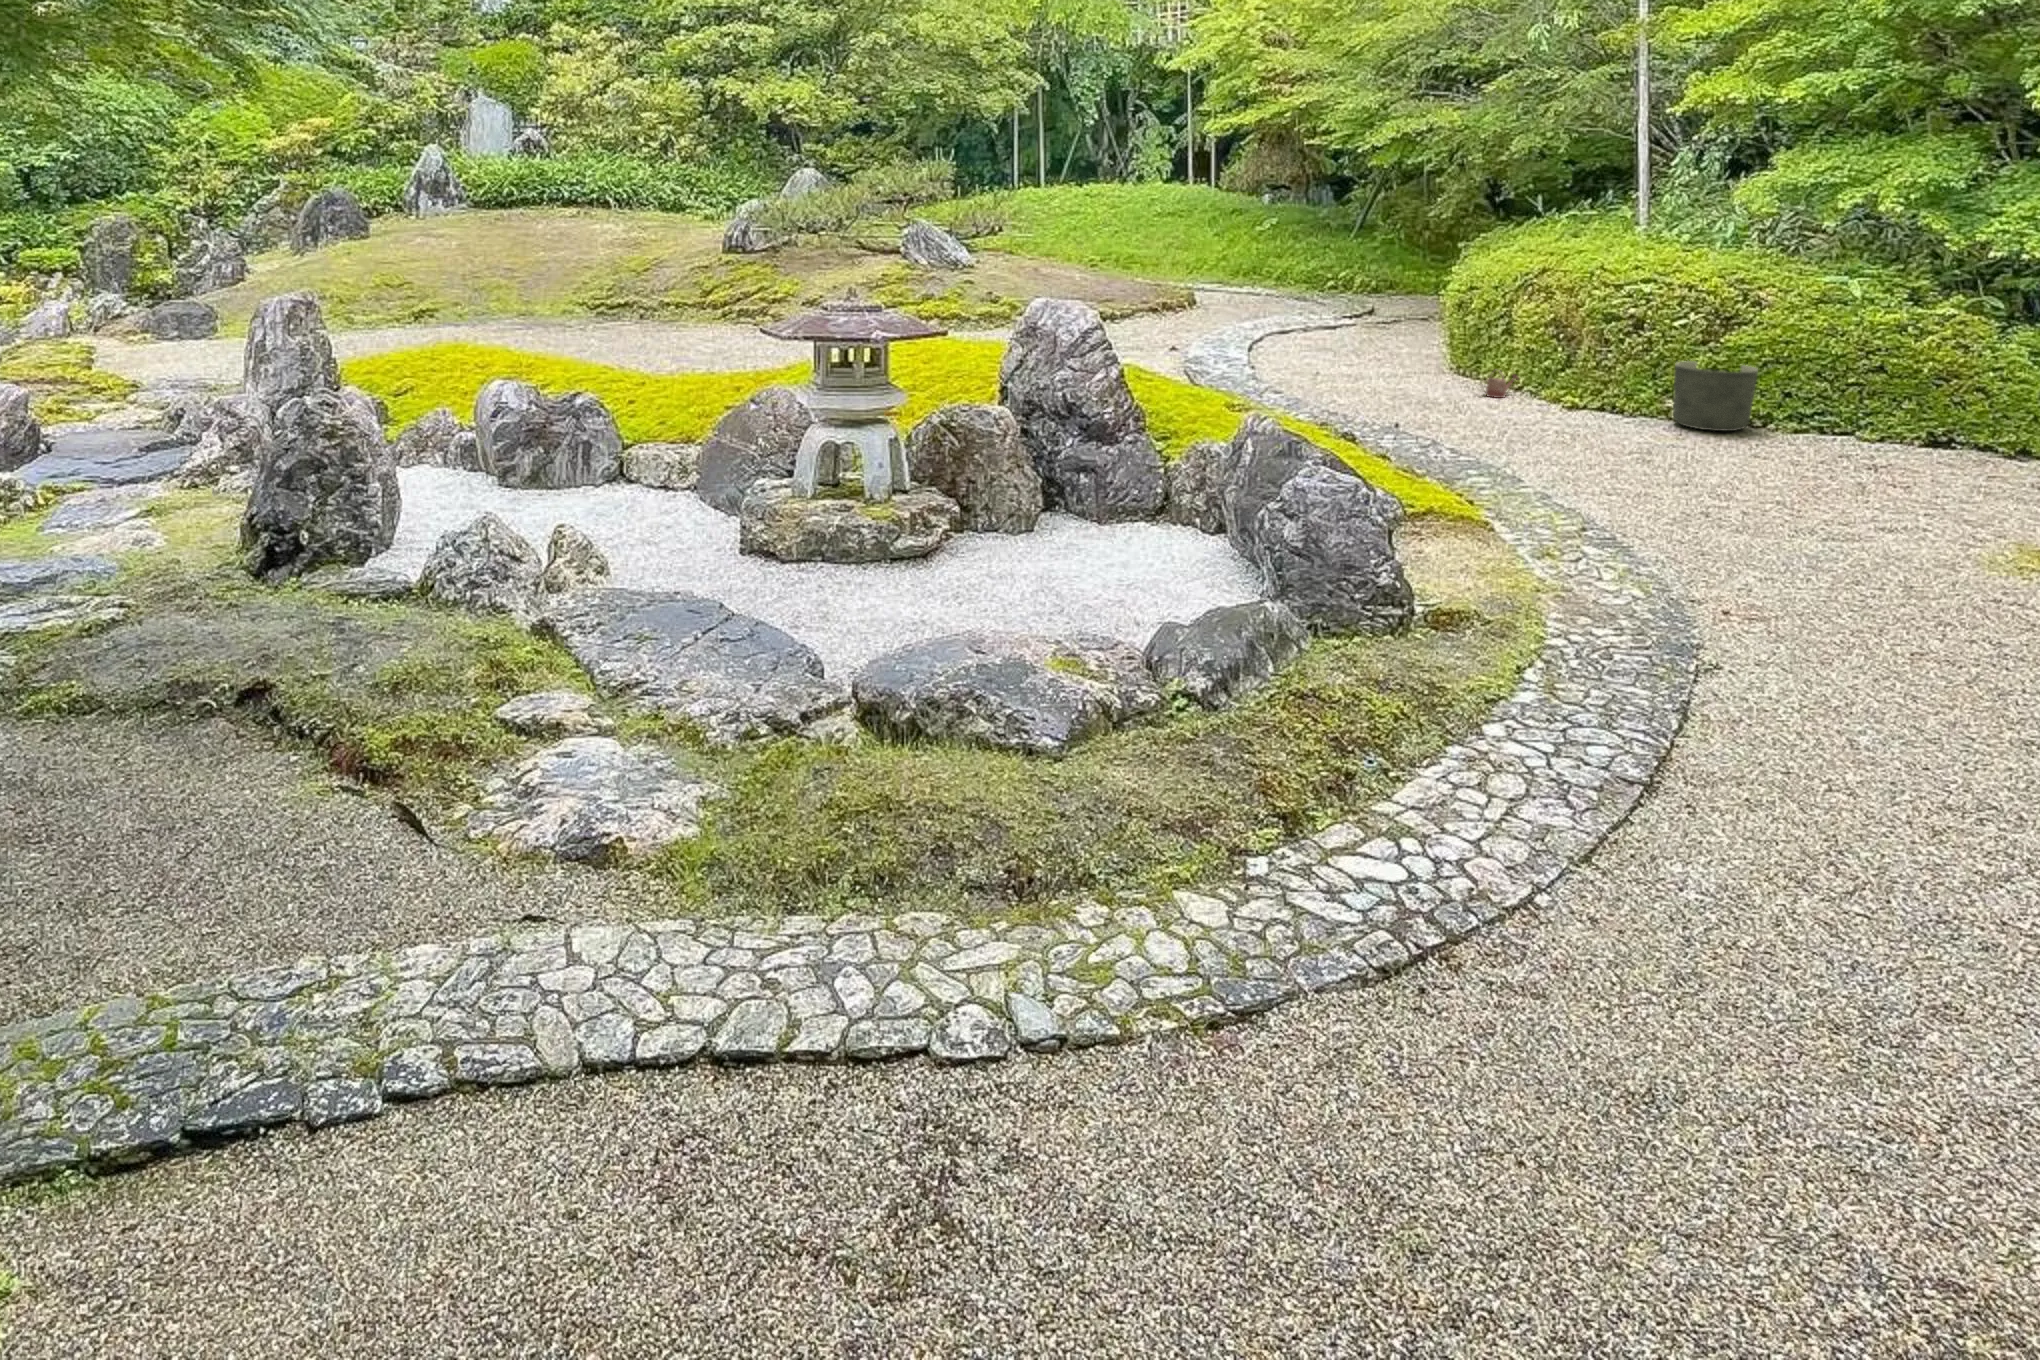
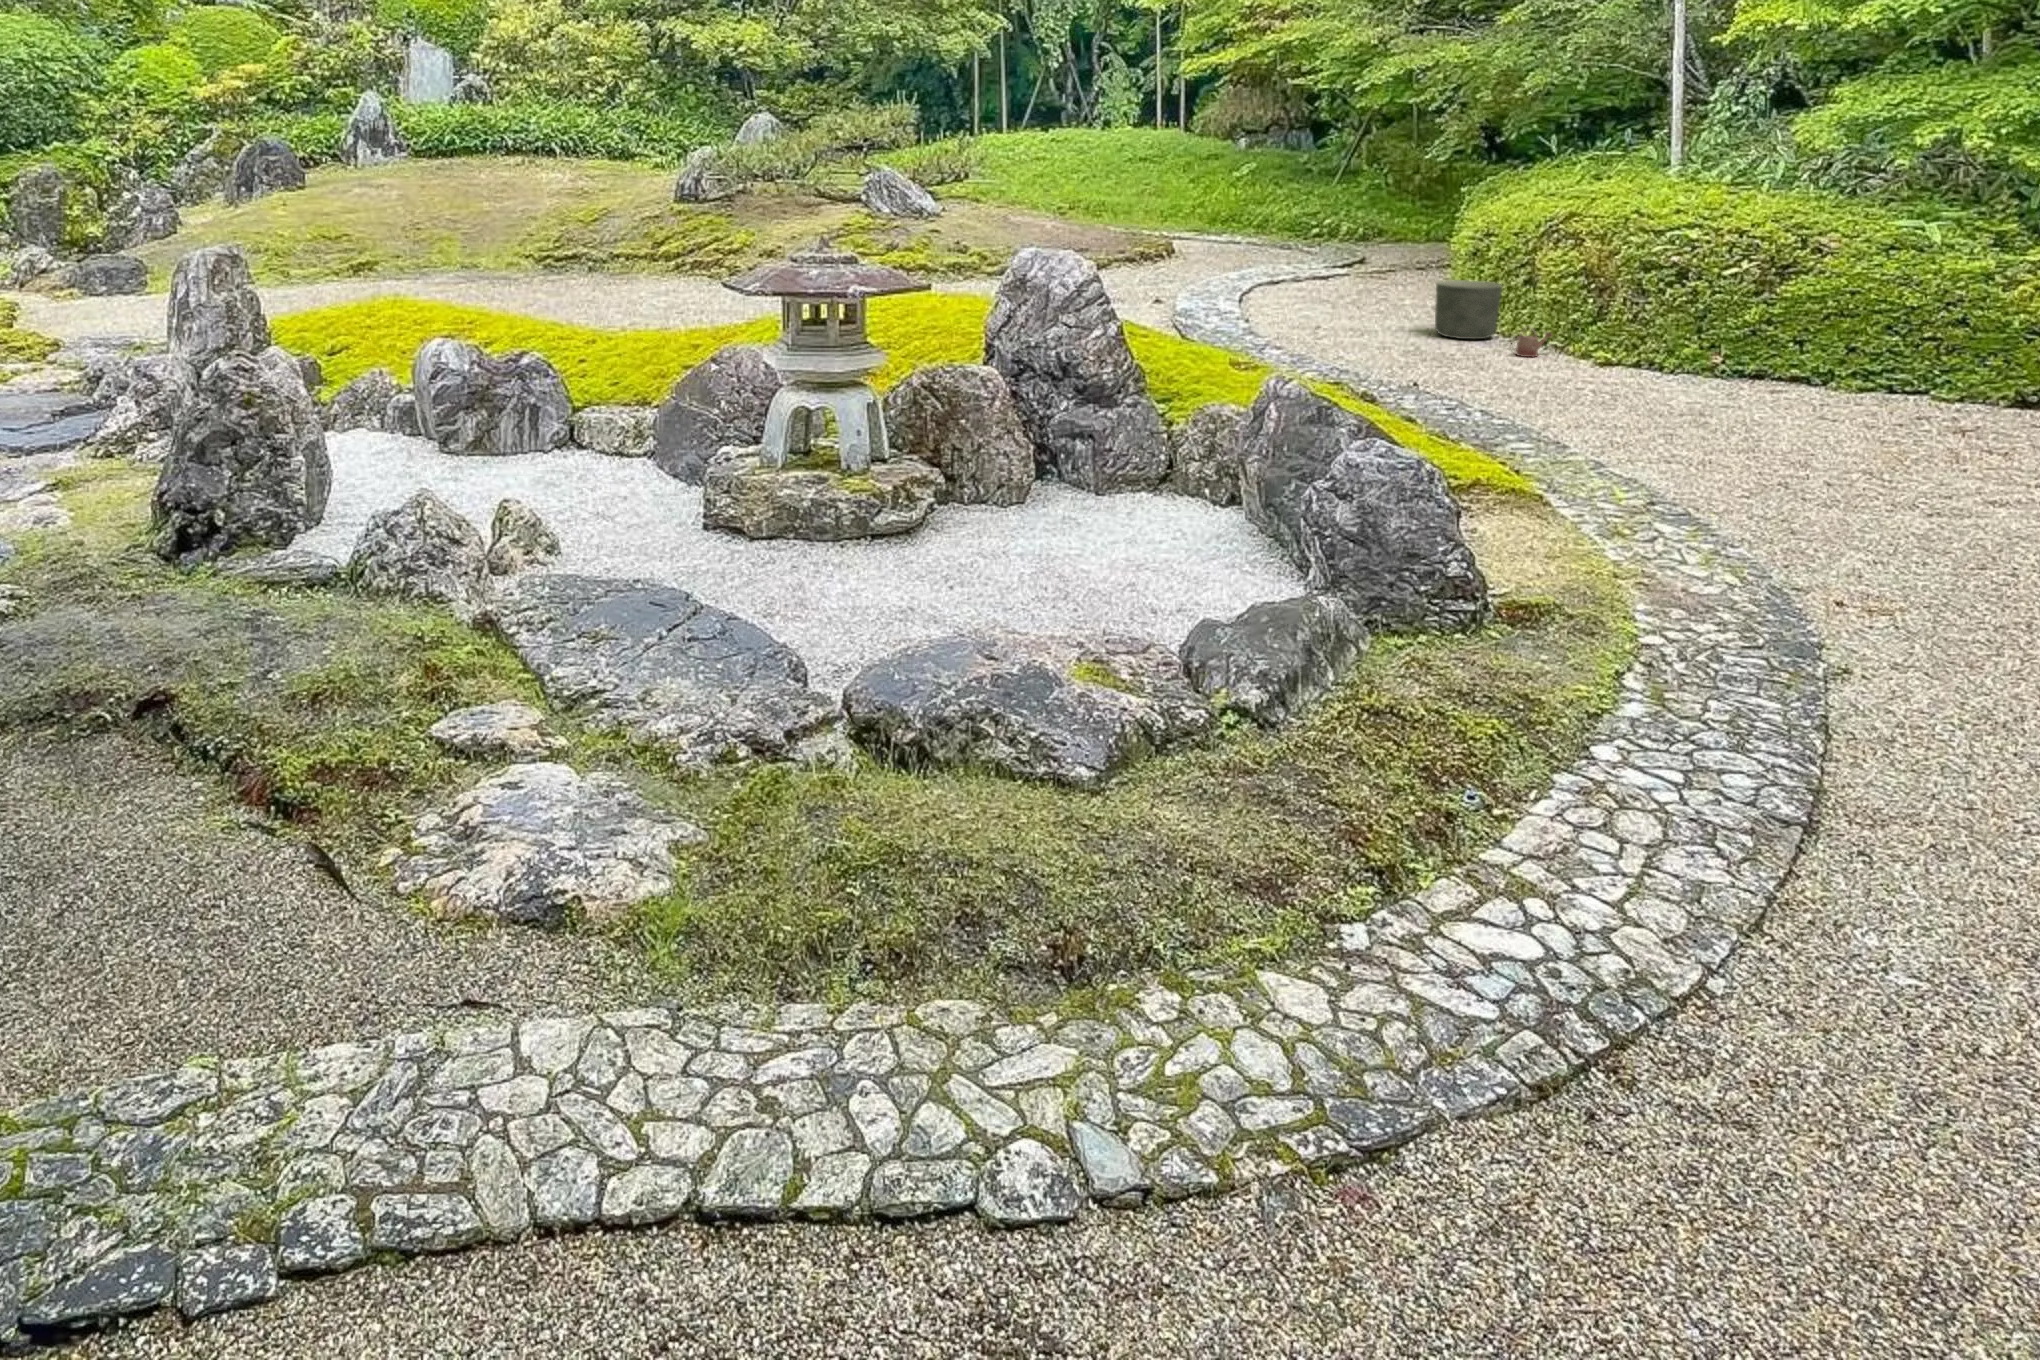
planter: present [1673,361,1758,431] -> present [1435,280,1503,339]

